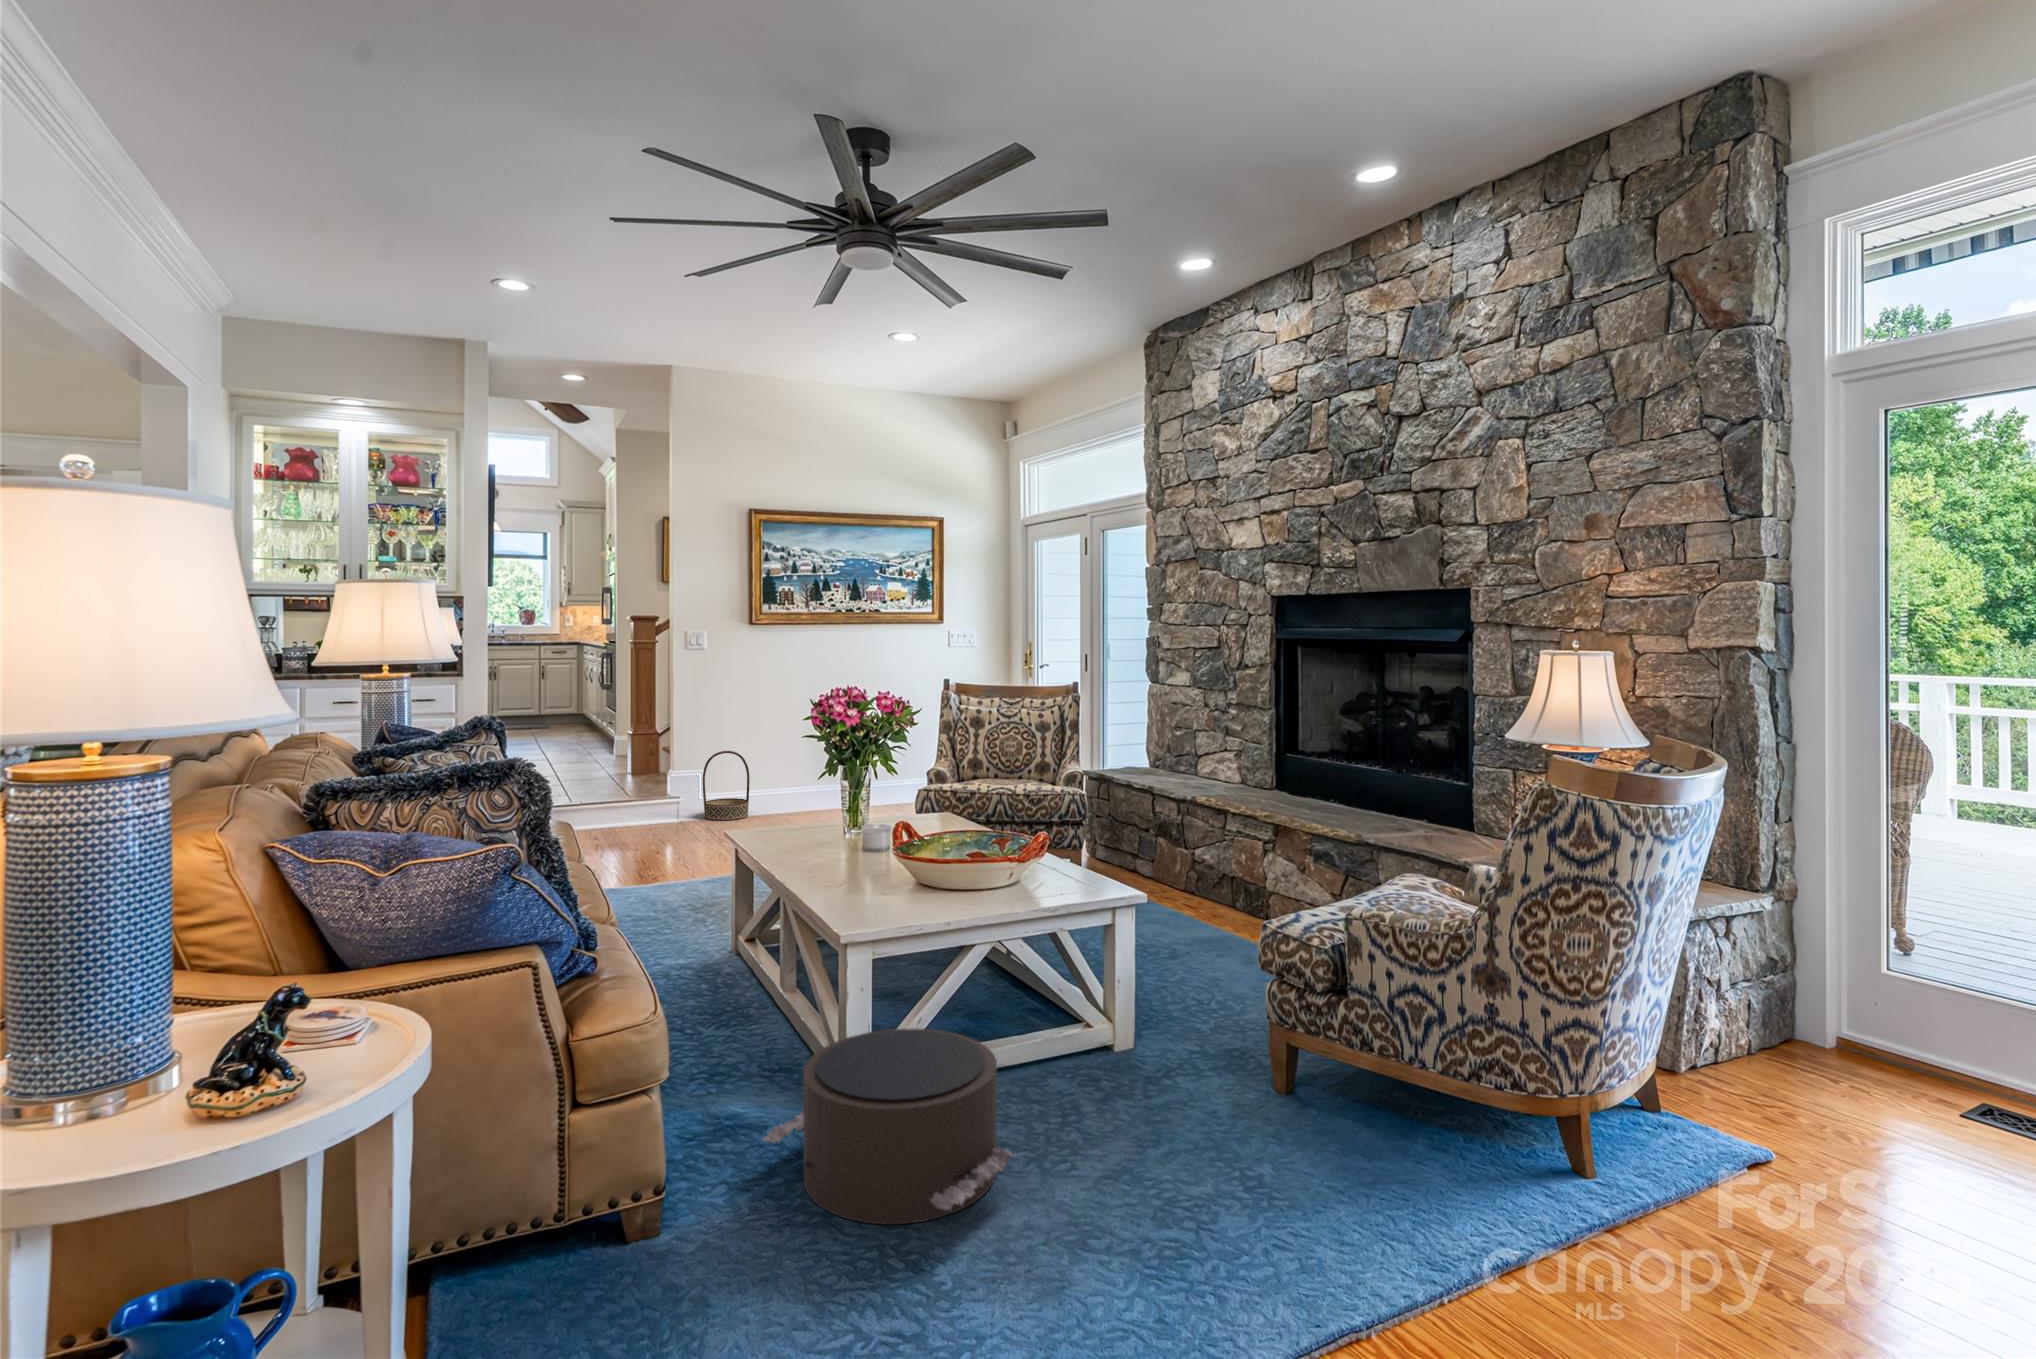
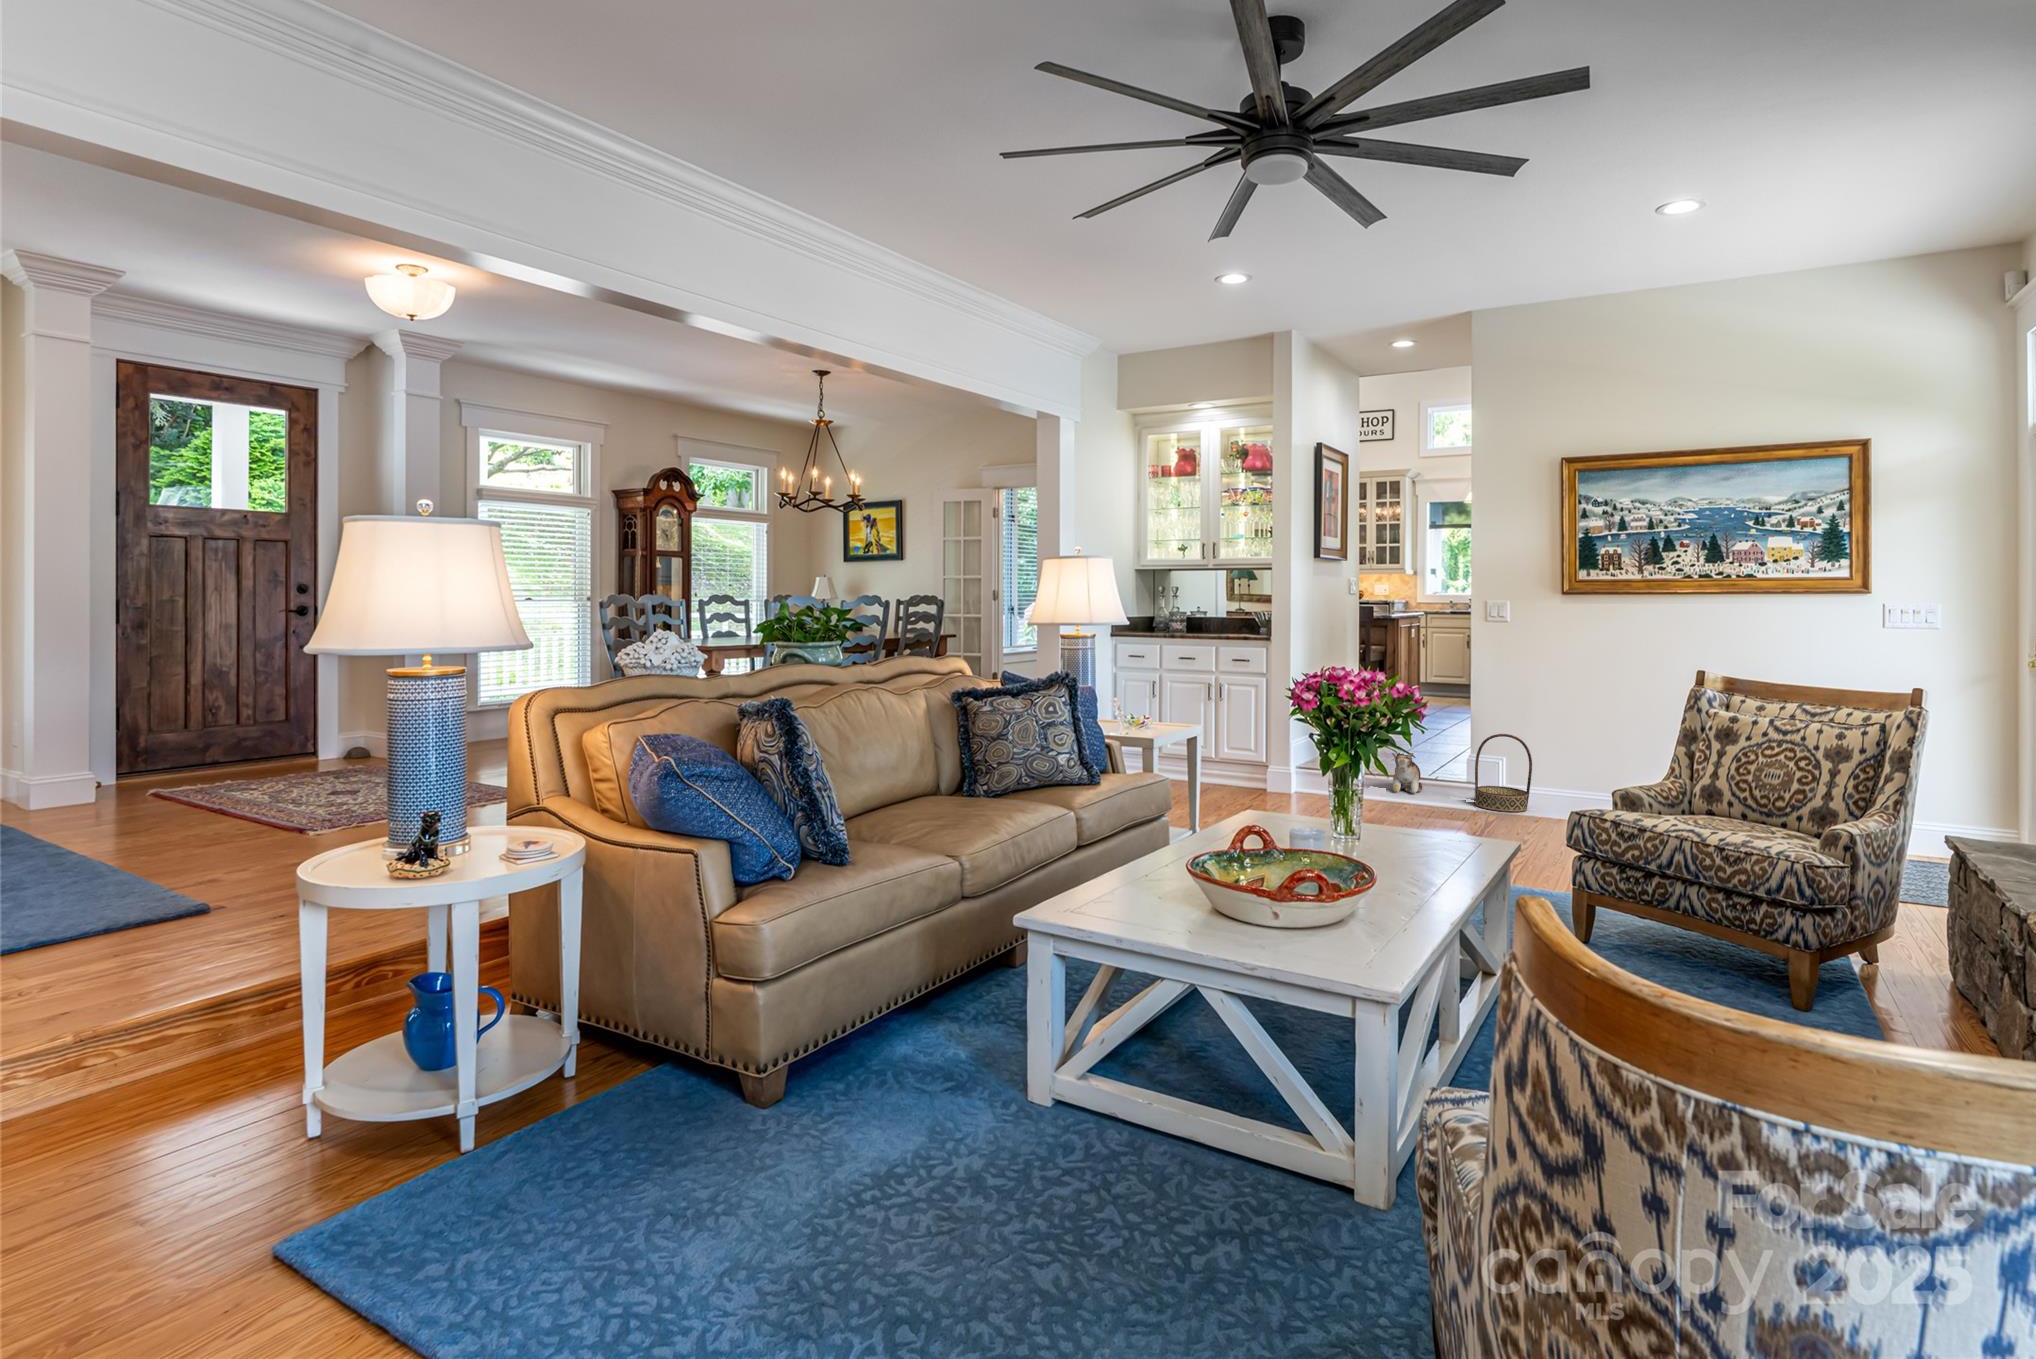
plush toy: none [621,780,649,823] -> present [1392,753,1423,793]
pouf: present [763,1028,1016,1224] -> none [821,1020,1052,1256]

